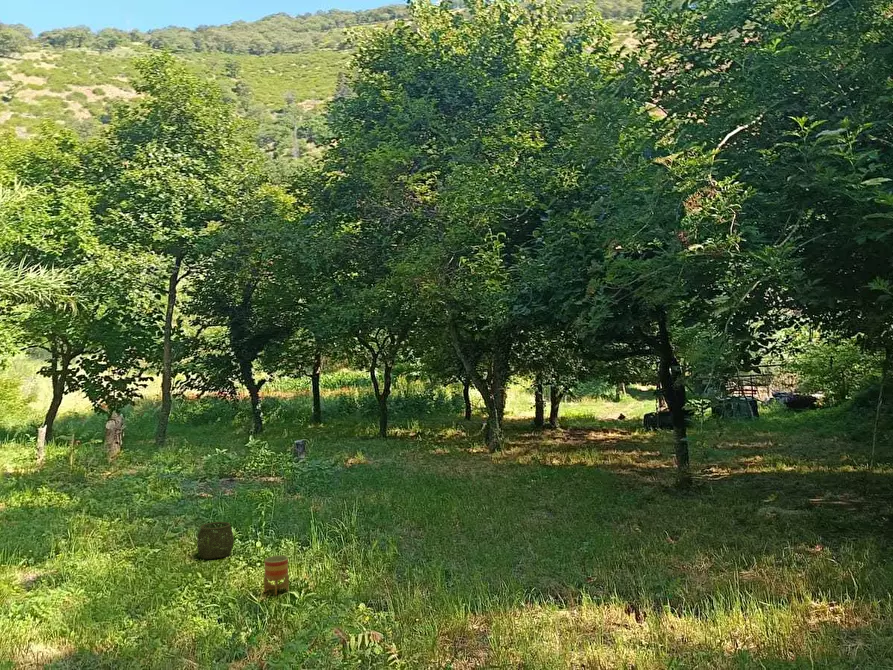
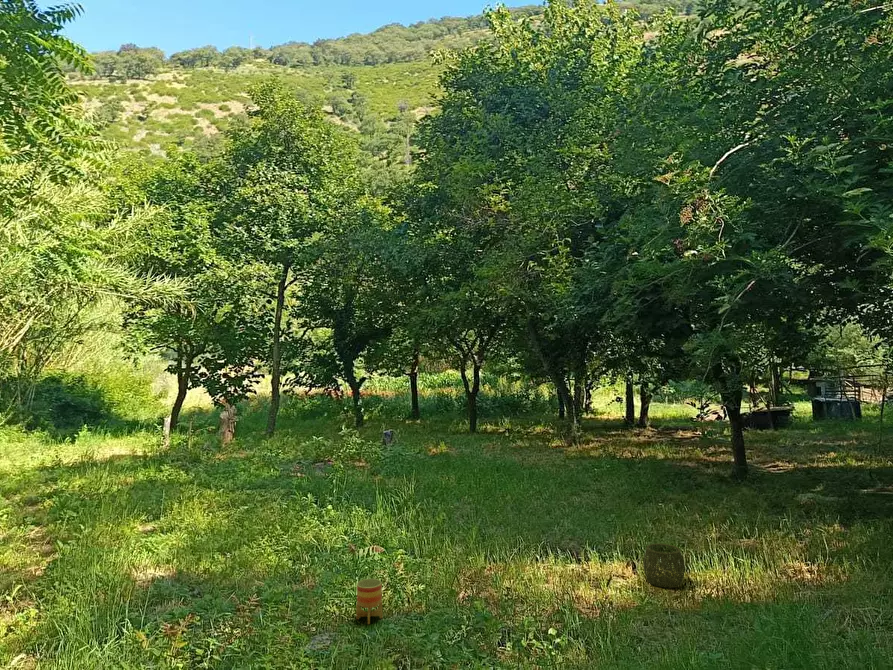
woven basket: present [197,522,234,559] -> present [643,544,685,588]

